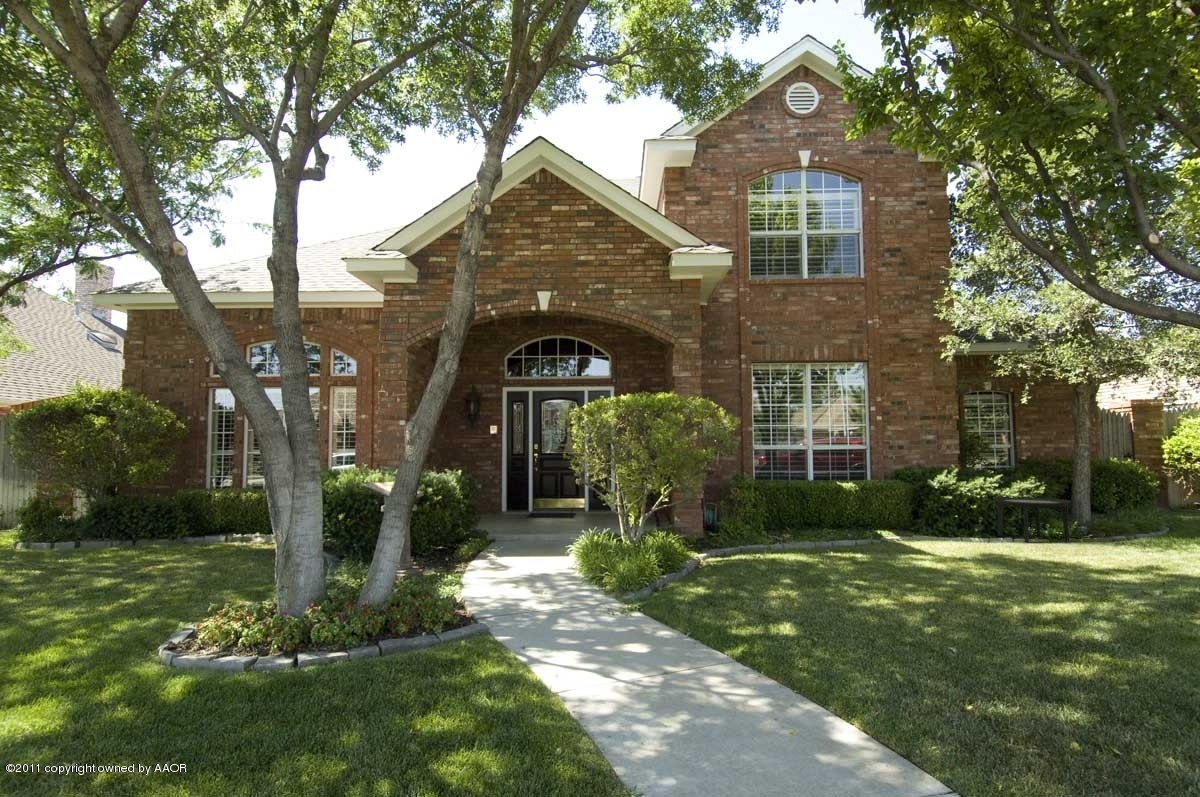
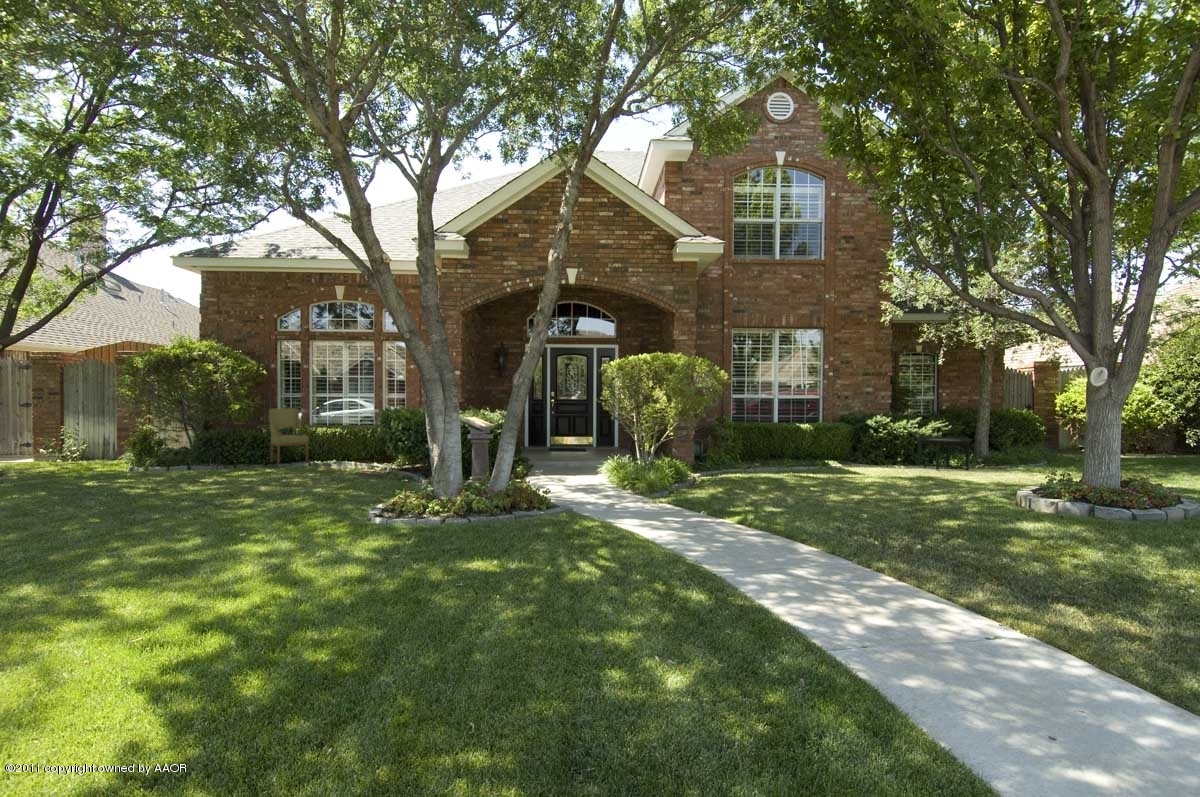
chair: none [181,471,227,541] -> present [269,408,309,464]

